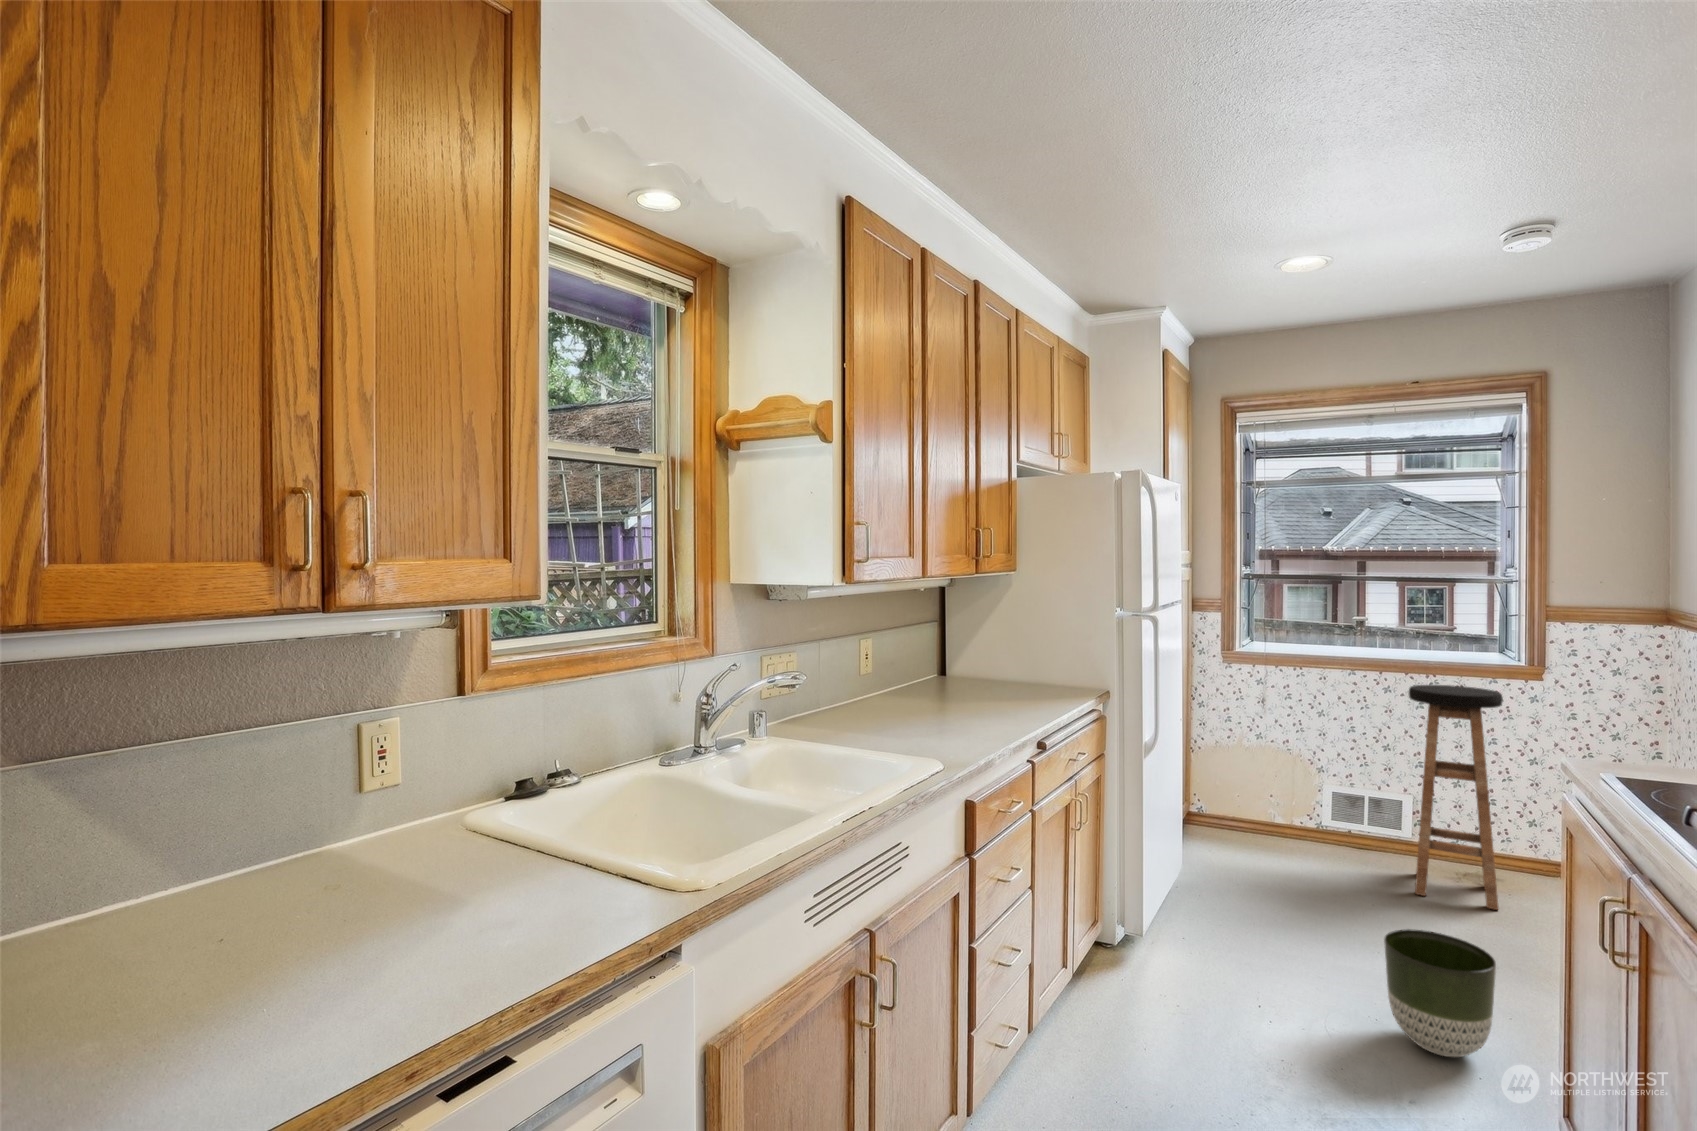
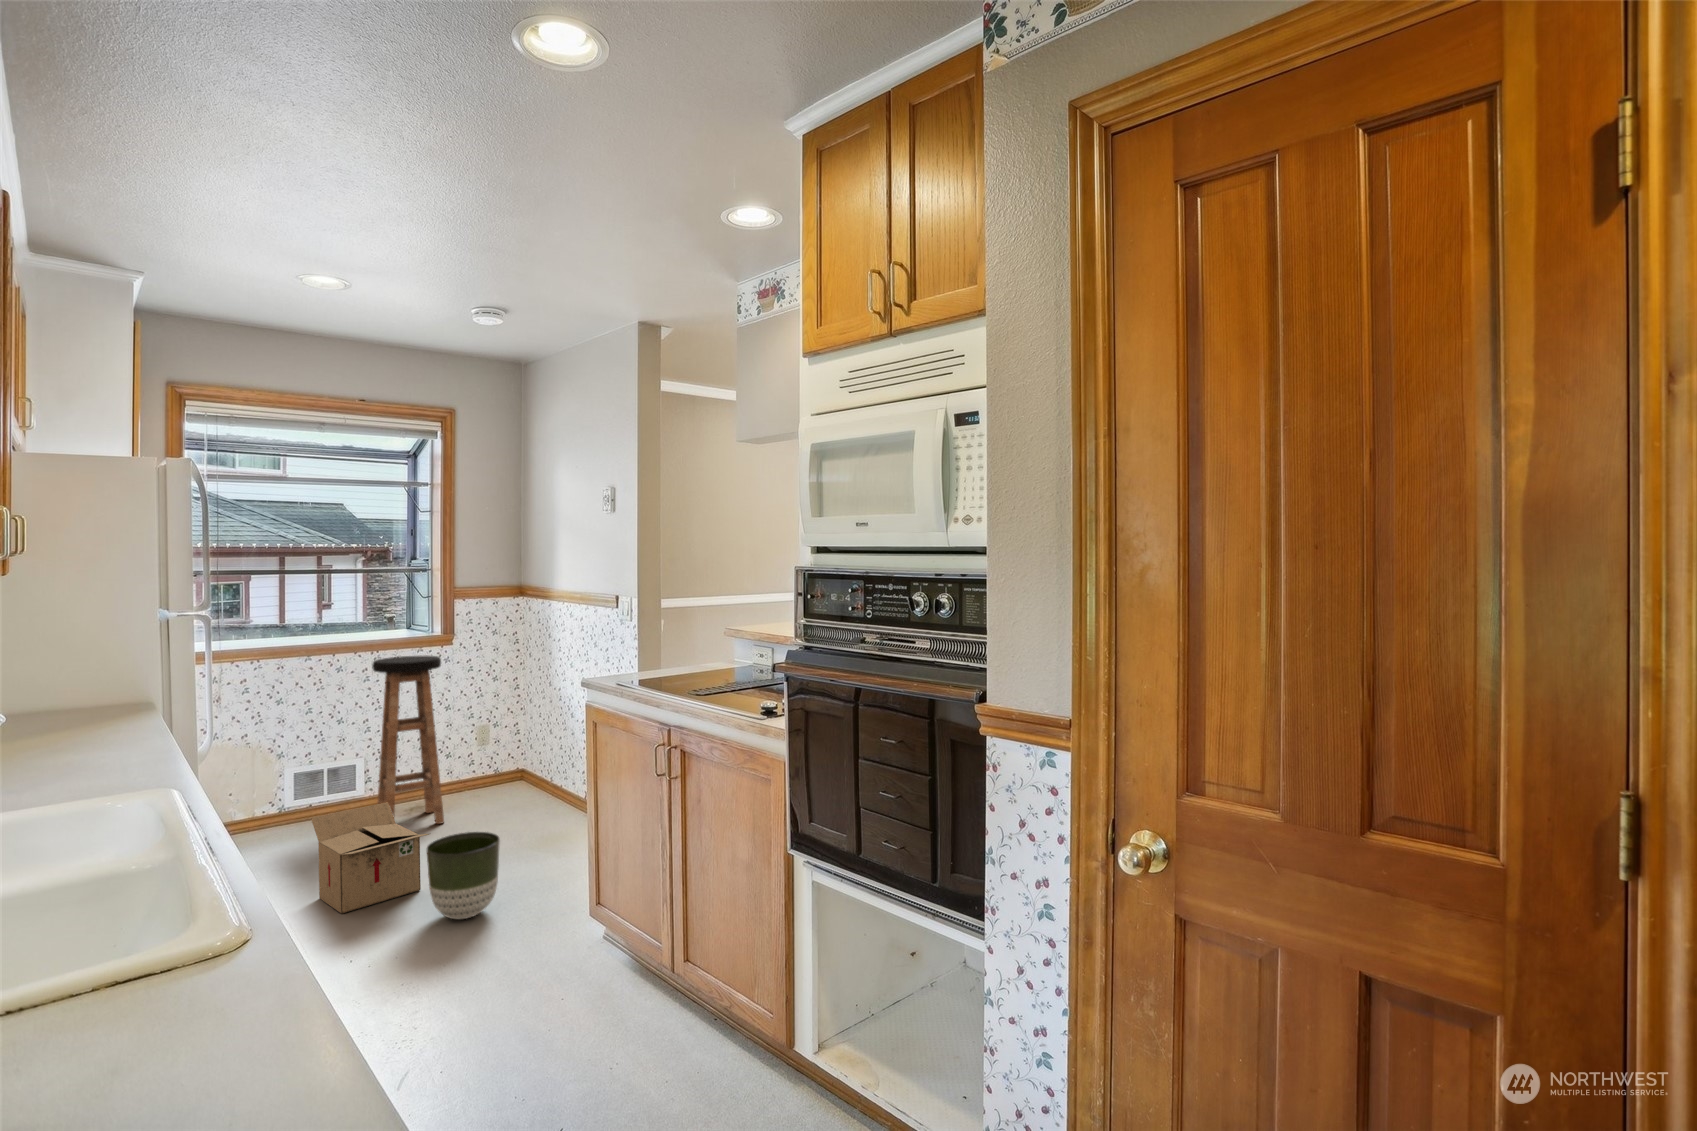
cardboard box: none [1293,847,1413,983] -> present [311,802,429,914]

